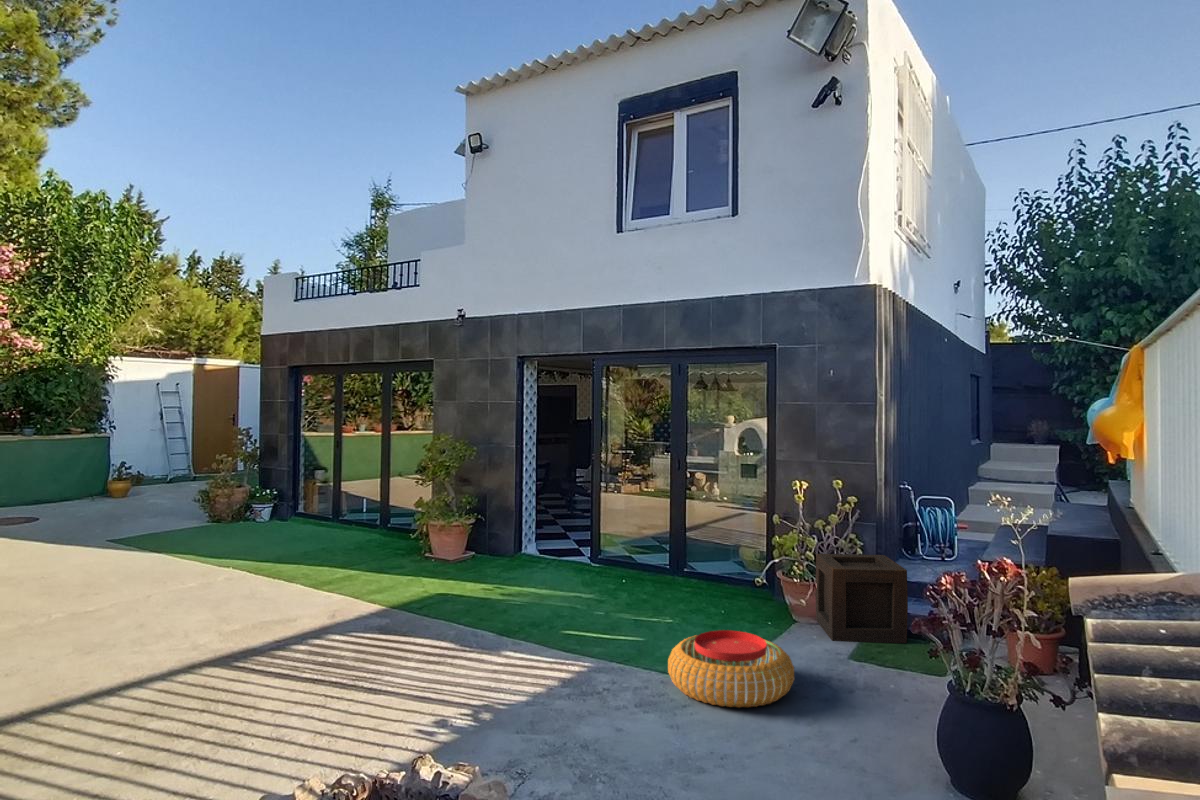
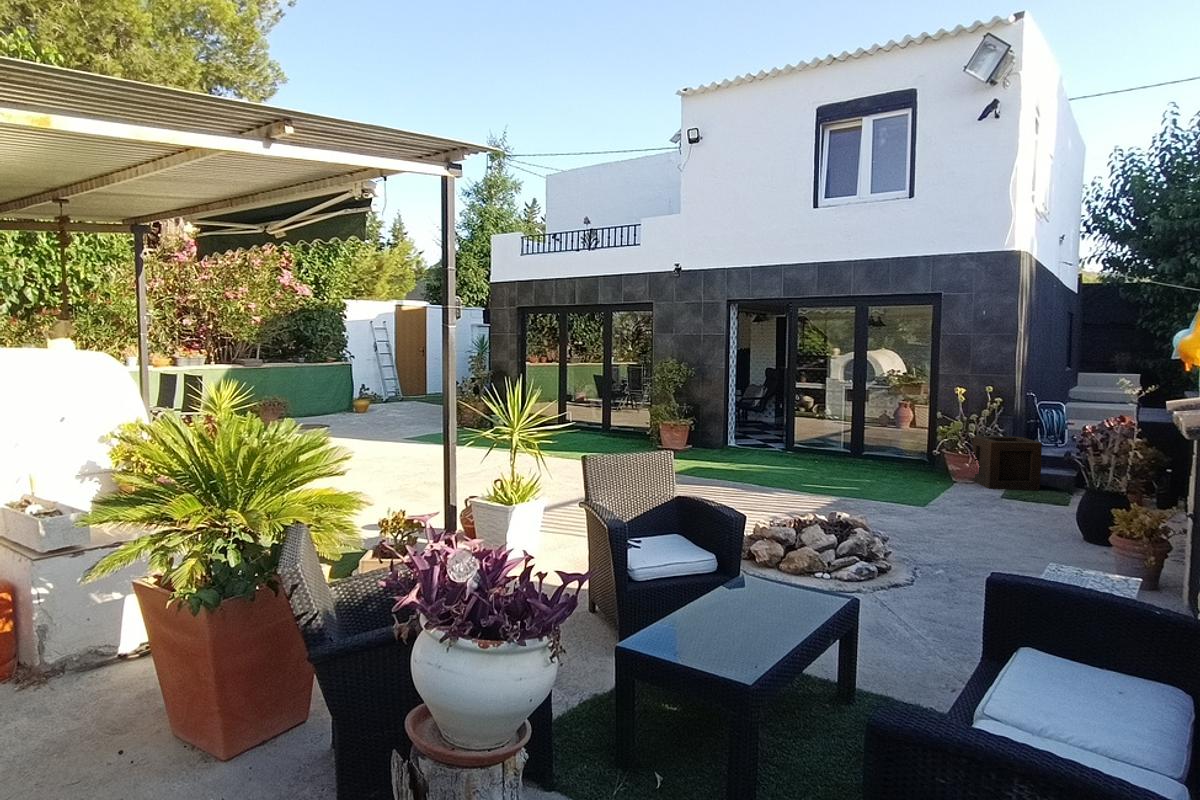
pouf: present [668,630,794,708] -> none [898,473,981,511]

